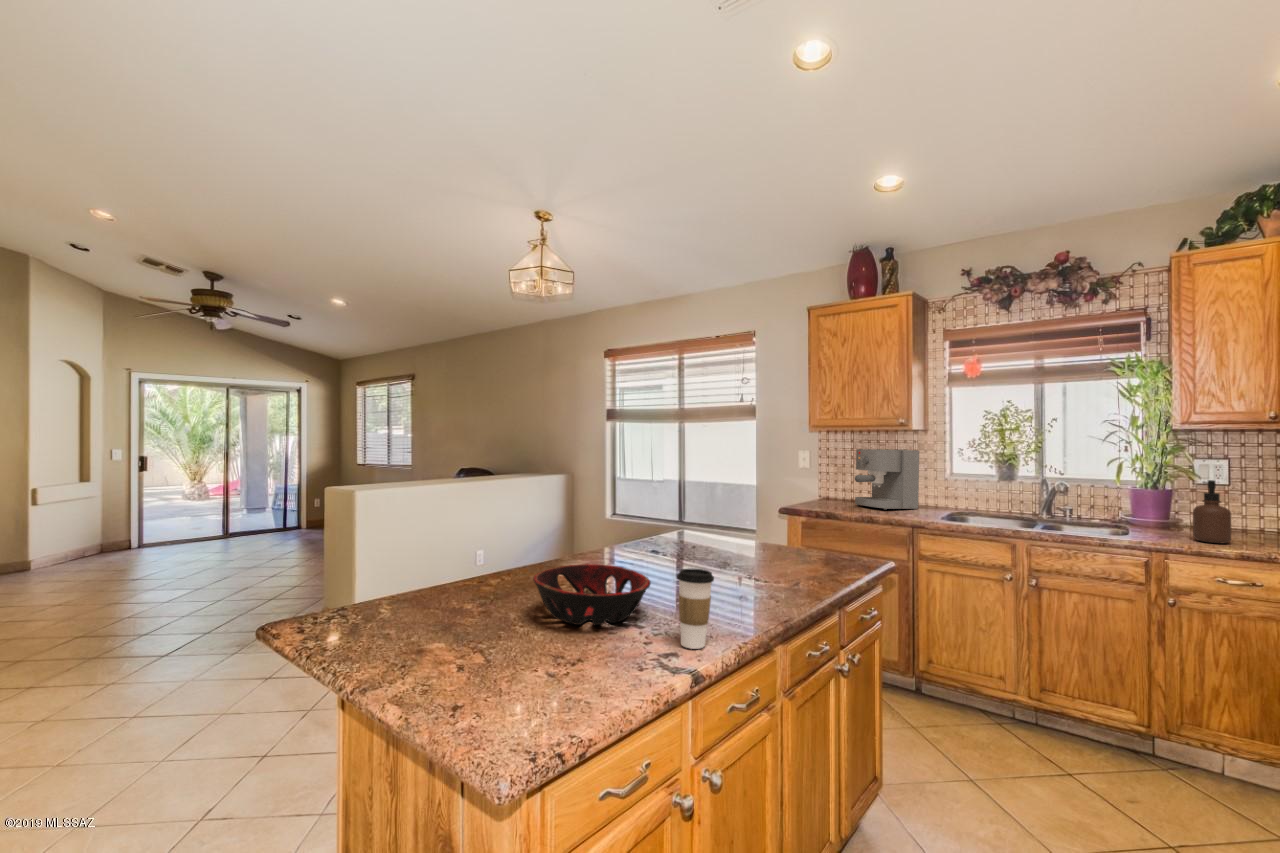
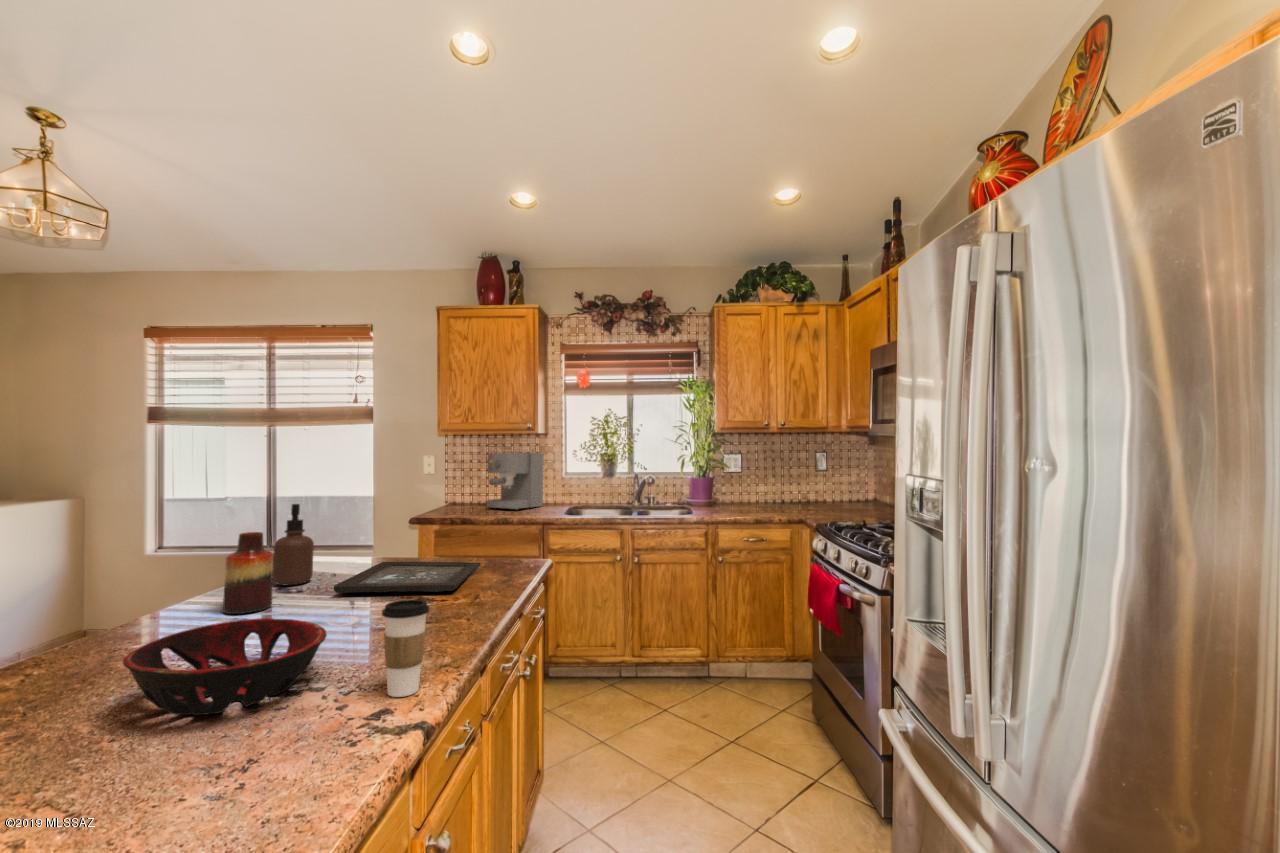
soap dispenser: present [1193,480,1231,543] -> present [273,504,314,585]
vase: none [613,504,645,564] -> present [223,532,273,614]
tray: none [685,542,818,575] -> present [334,561,480,593]

